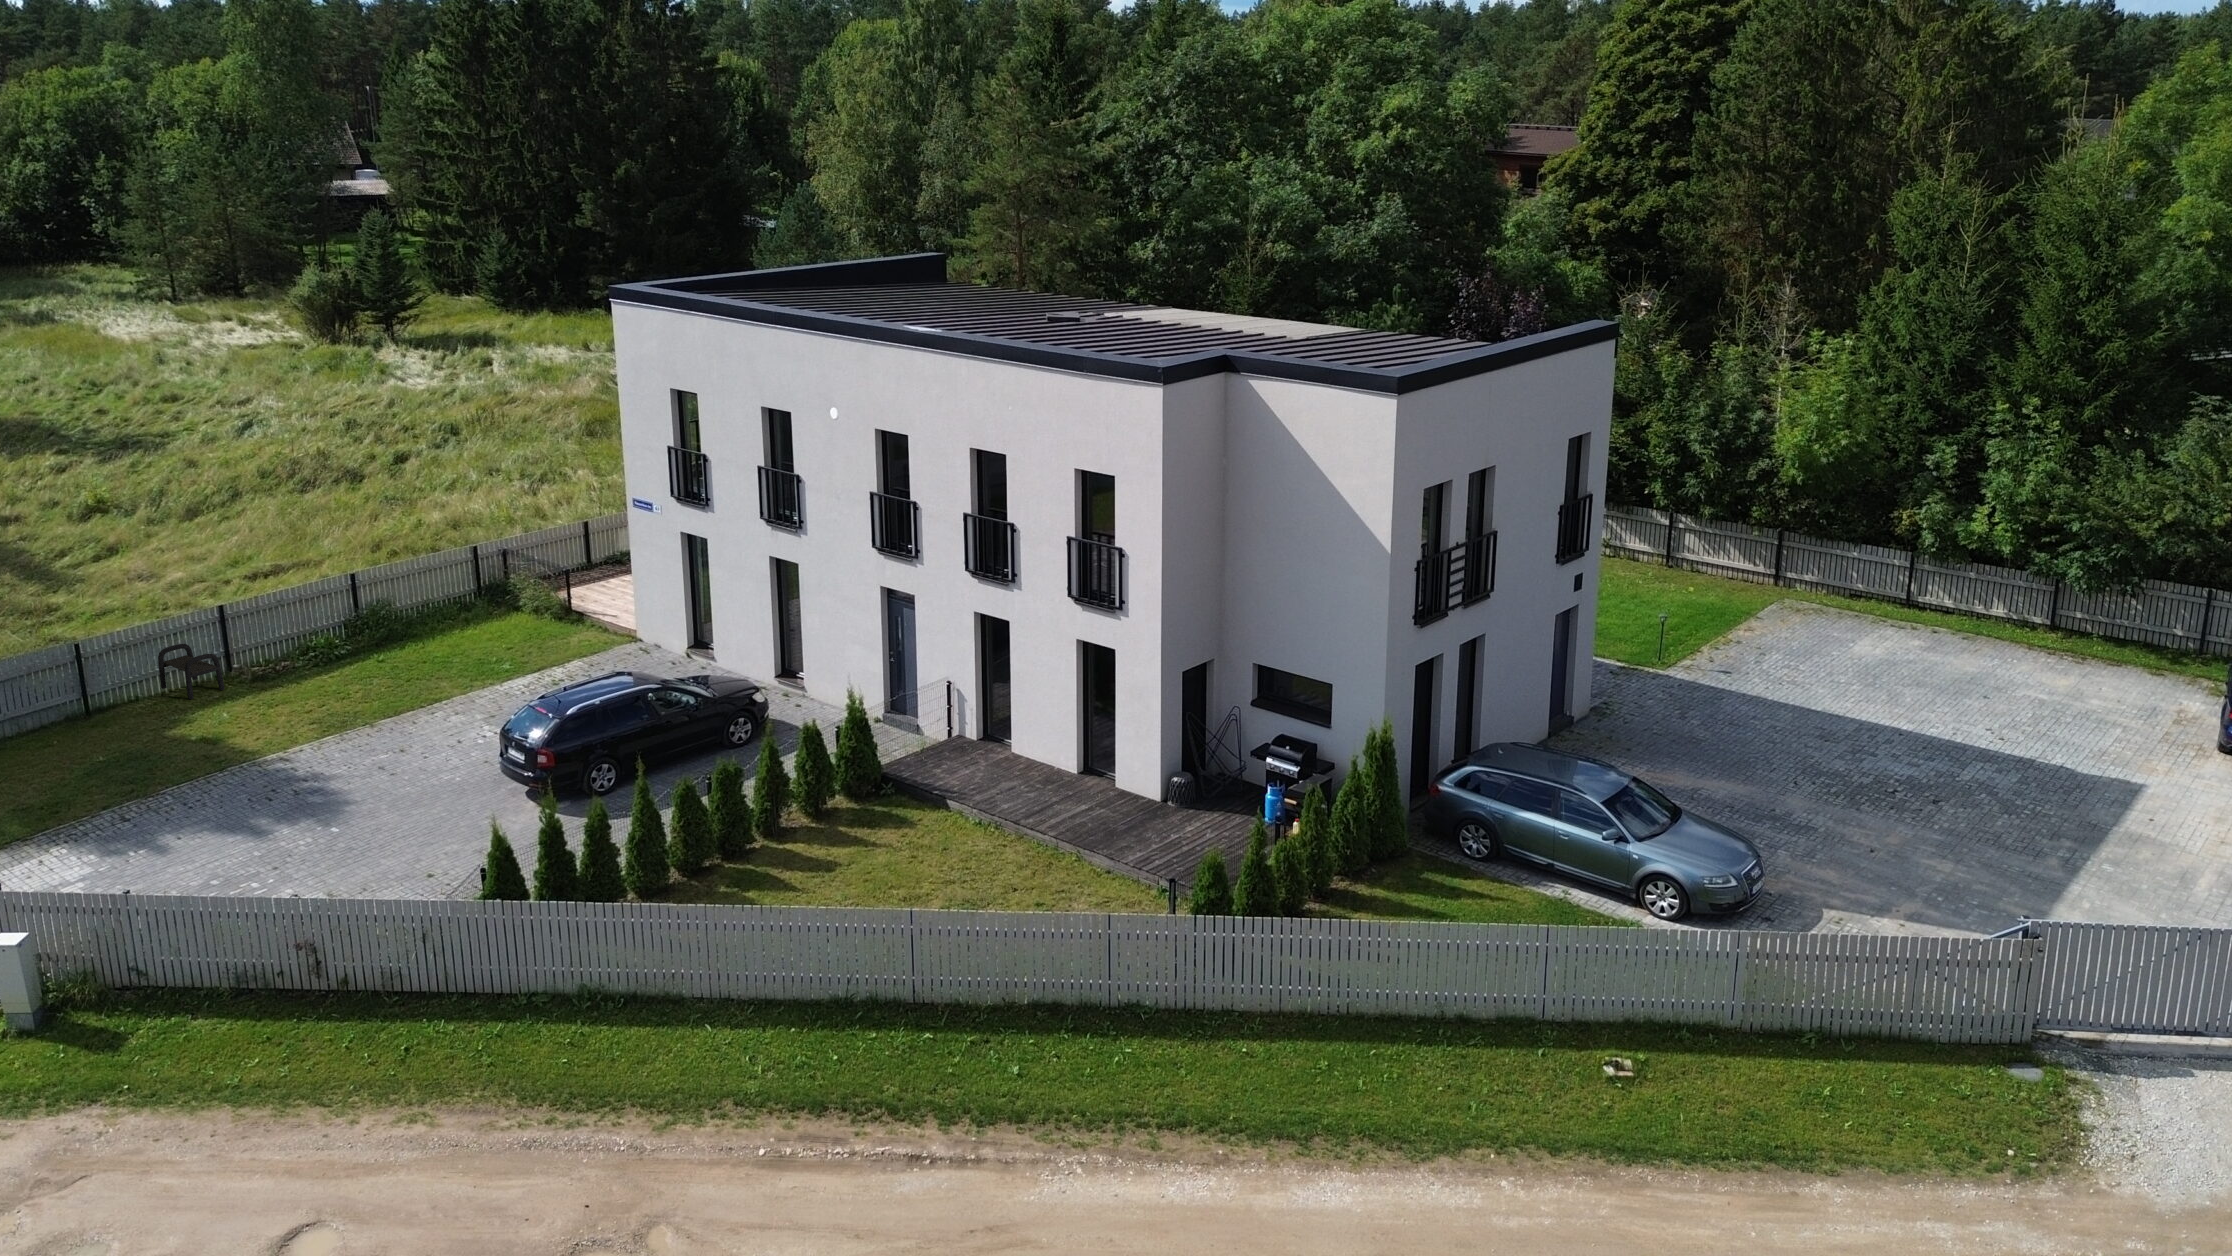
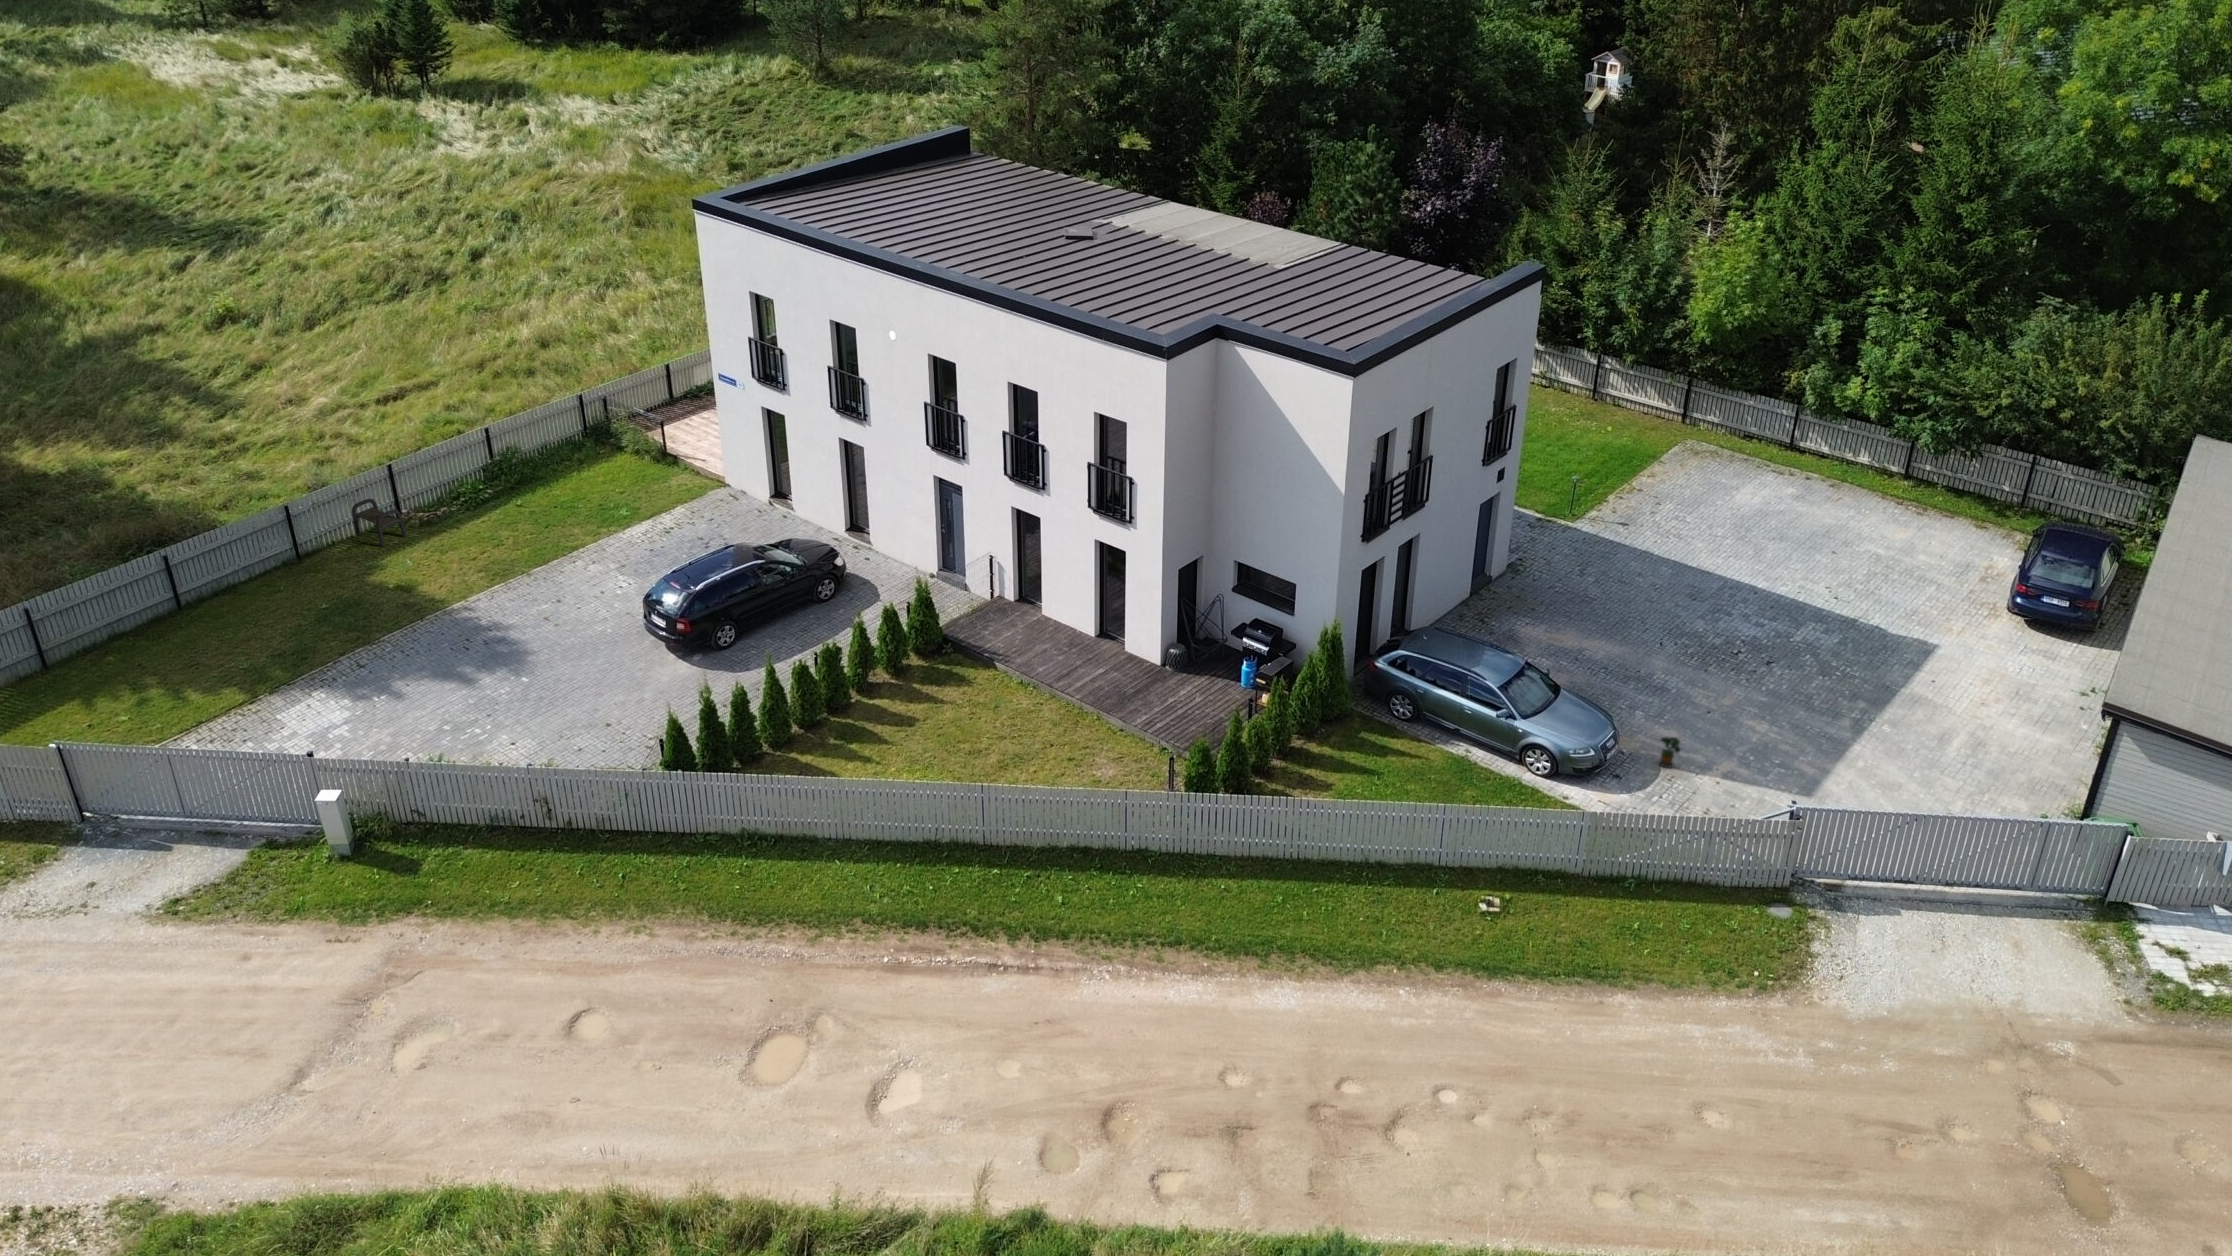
potted tree: none [1818,871,1848,915] -> present [1660,736,1680,768]

